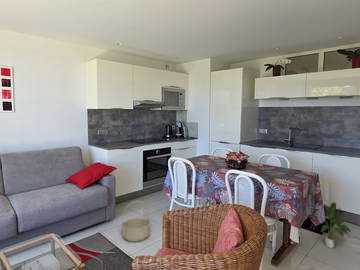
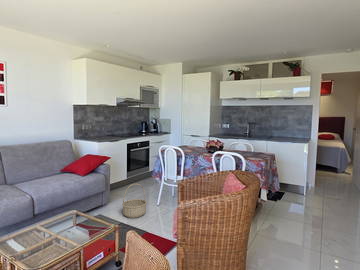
potted plant: present [321,203,351,248] -> none [273,176,297,210]

